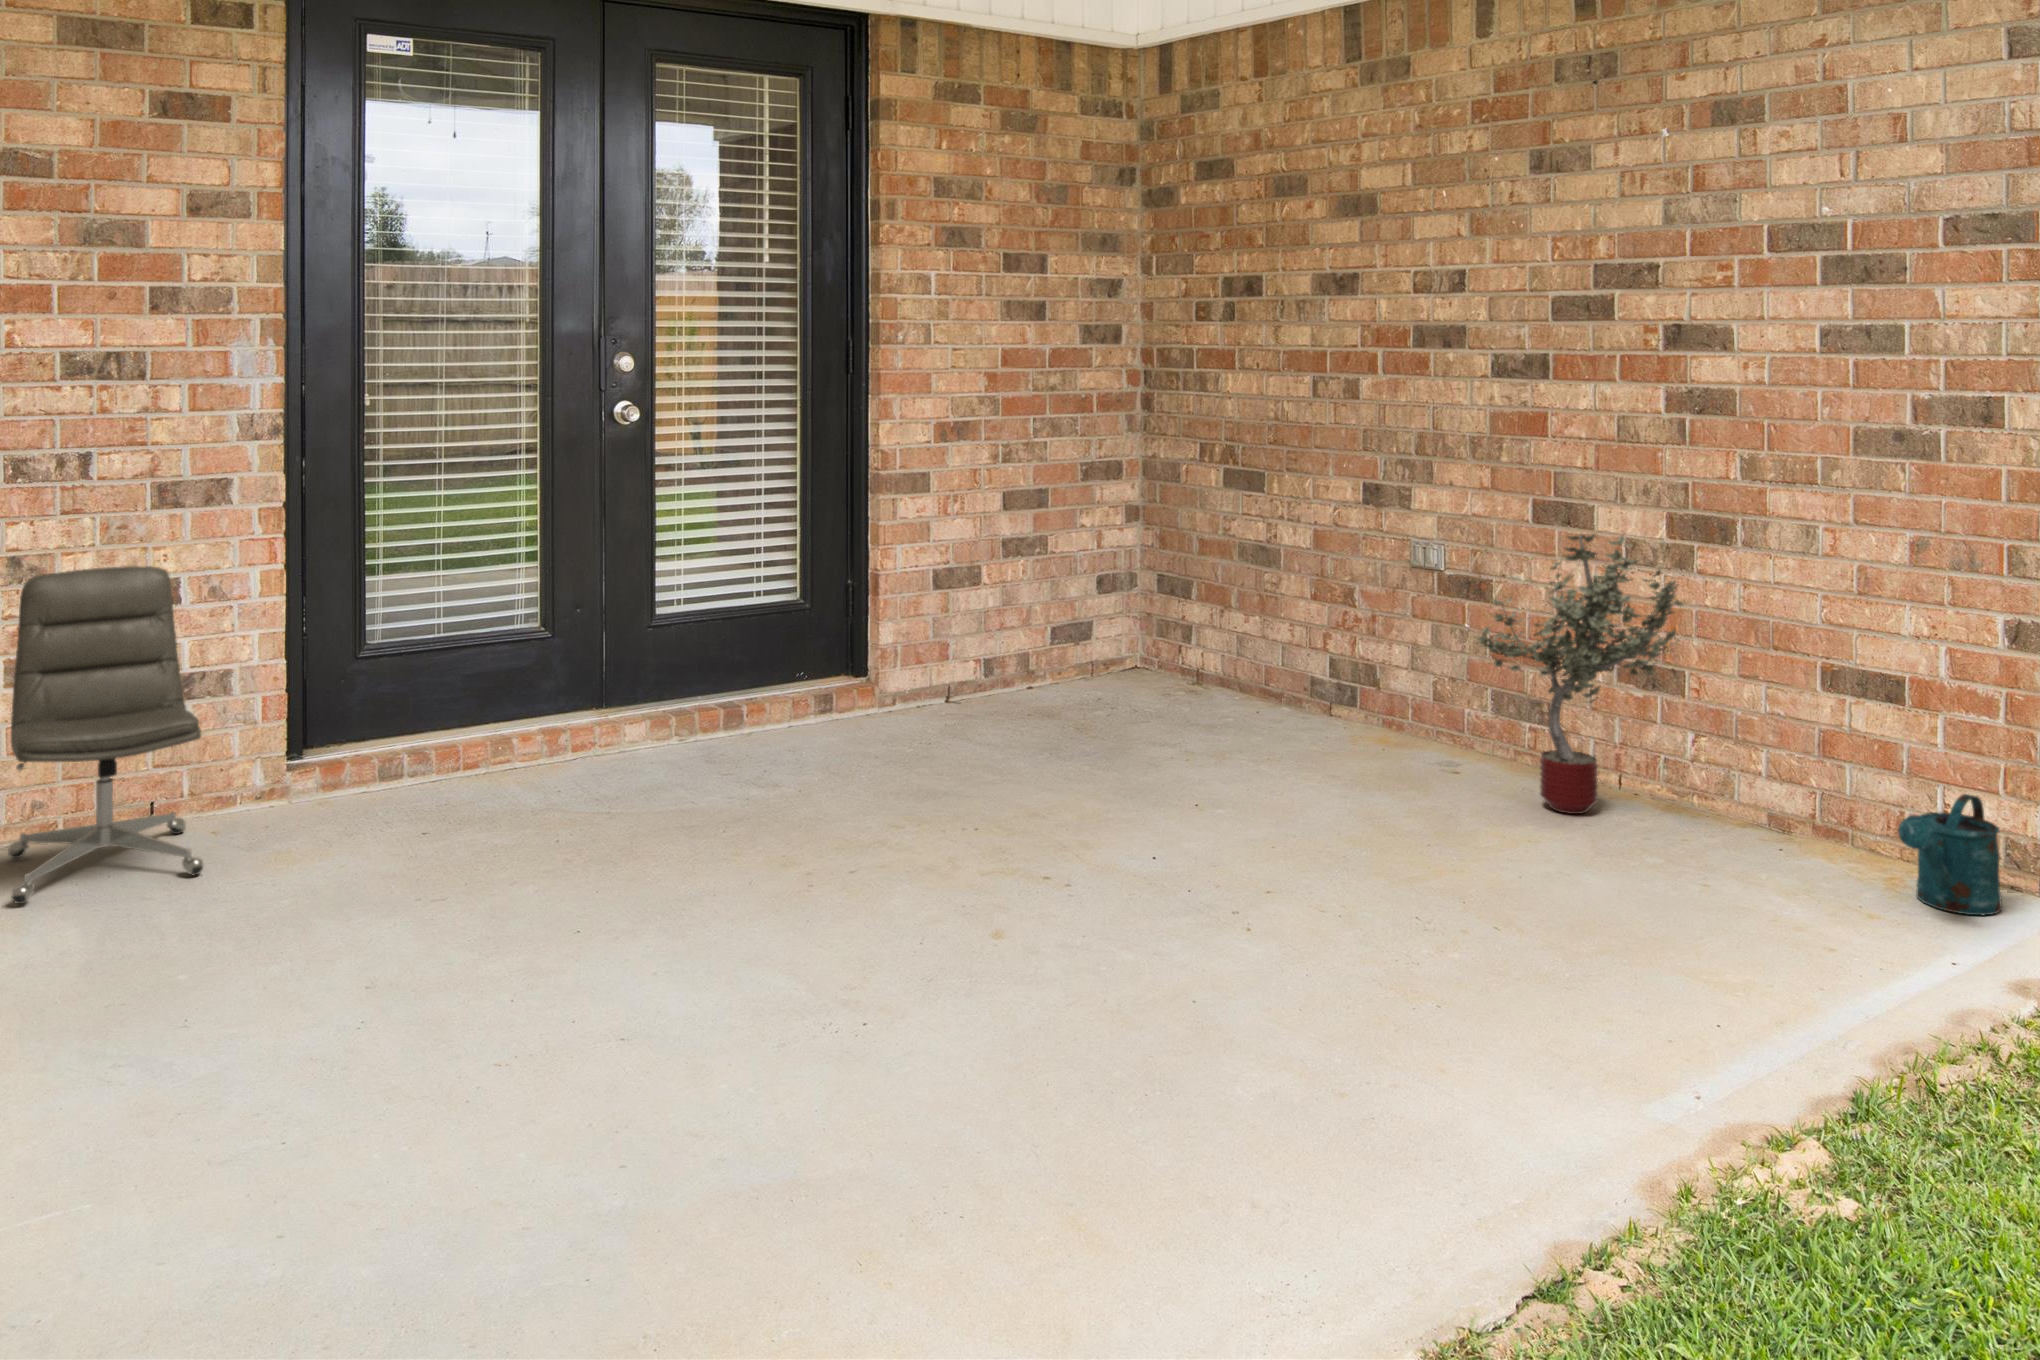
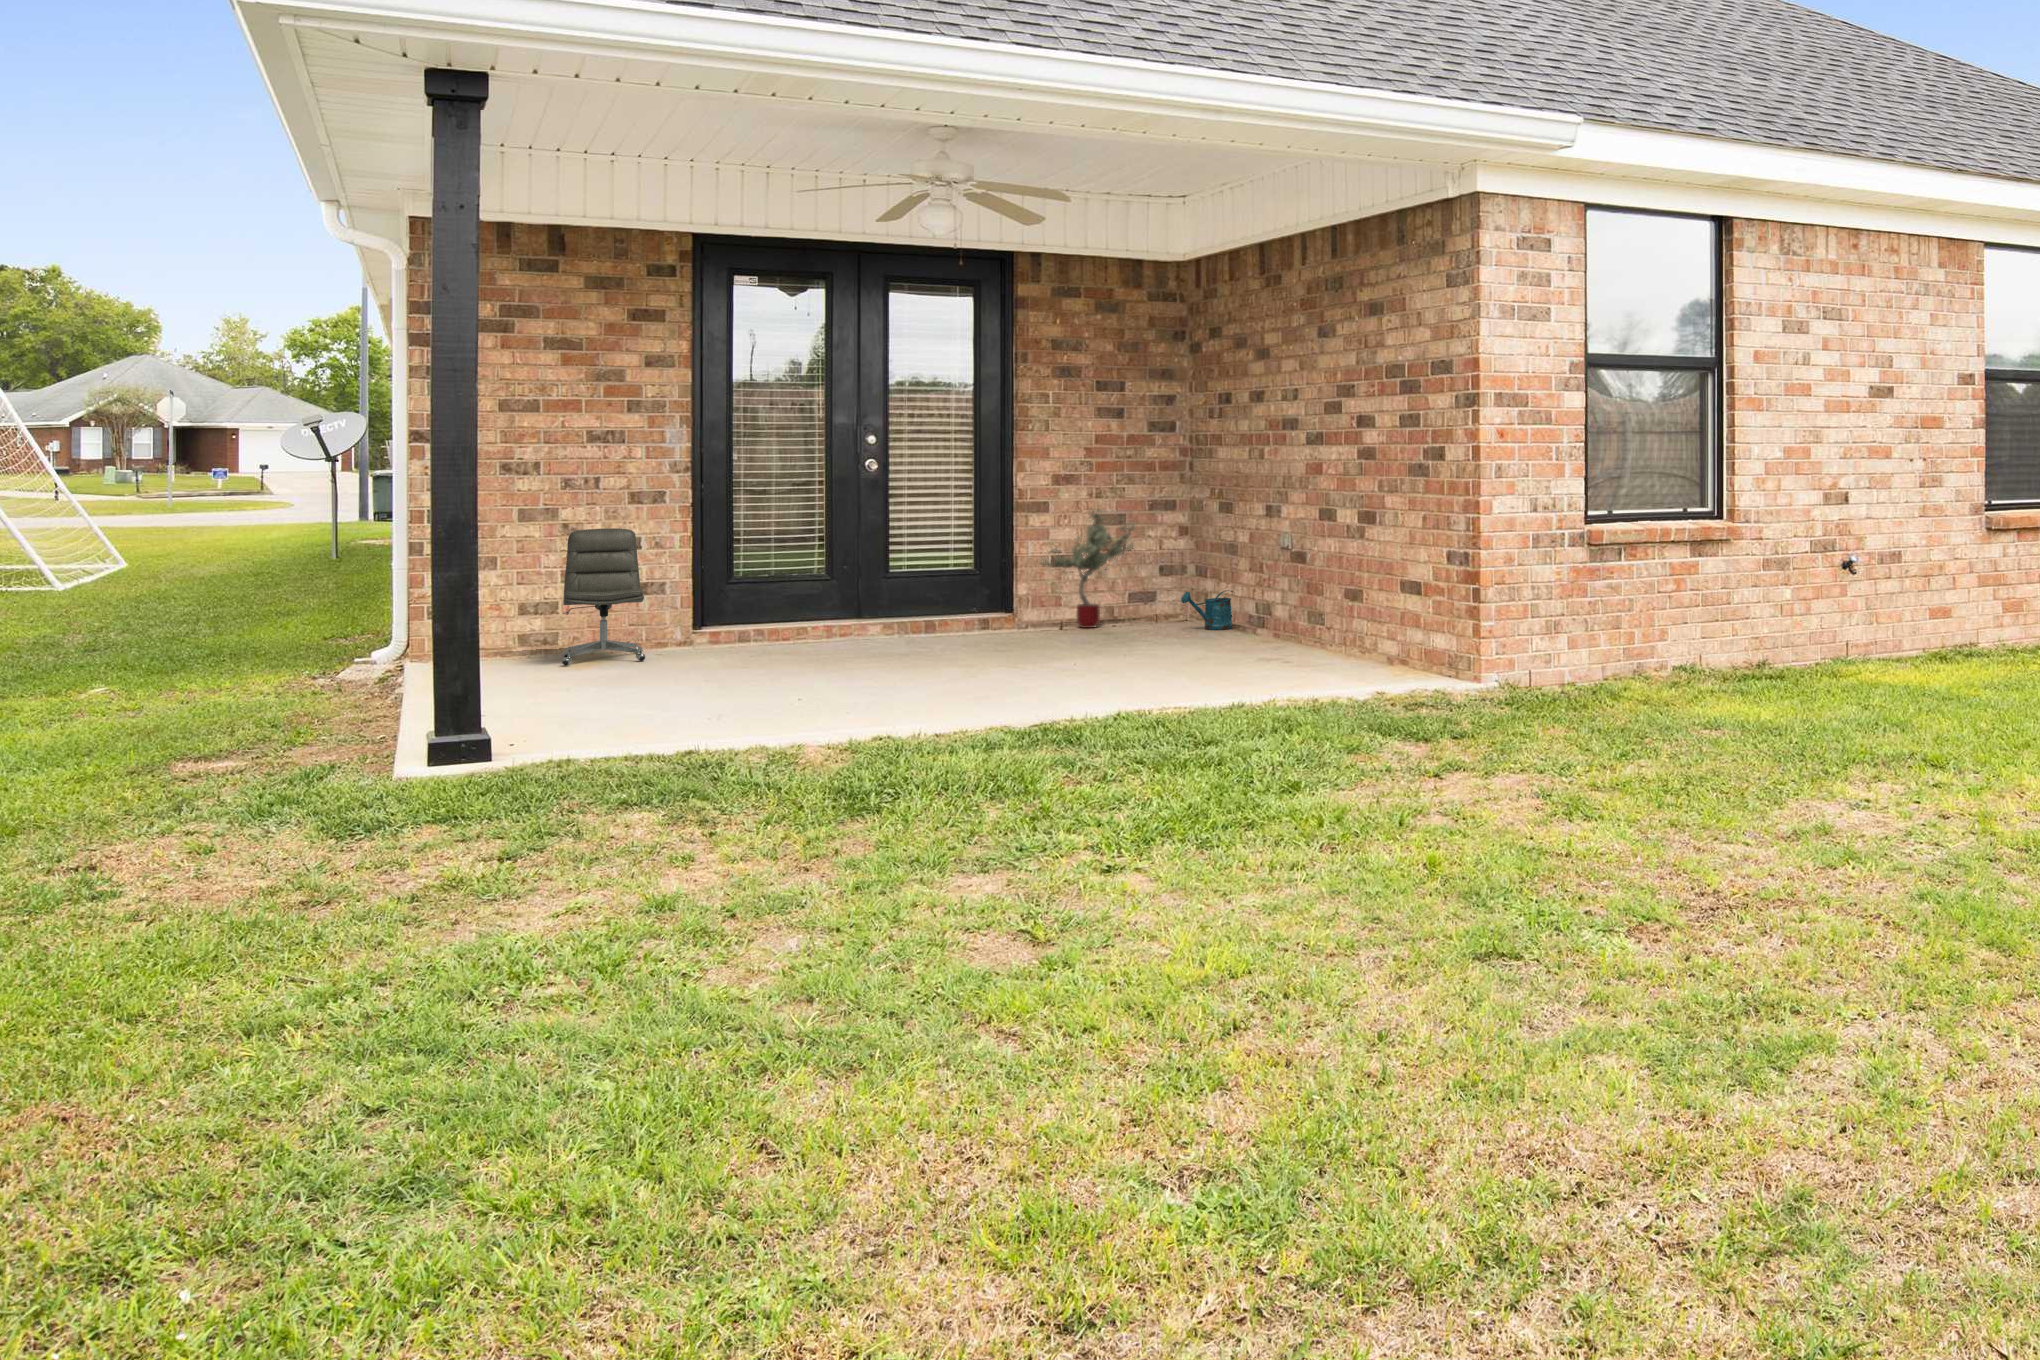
potted tree: present [1477,534,1683,814] -> present [1041,509,1135,628]
watering can: present [1898,794,2002,915] -> present [1181,590,1233,630]

